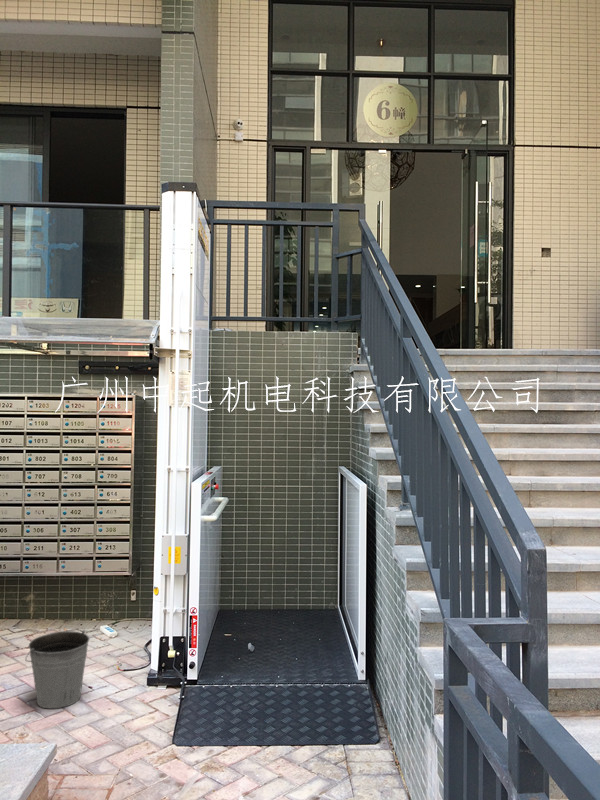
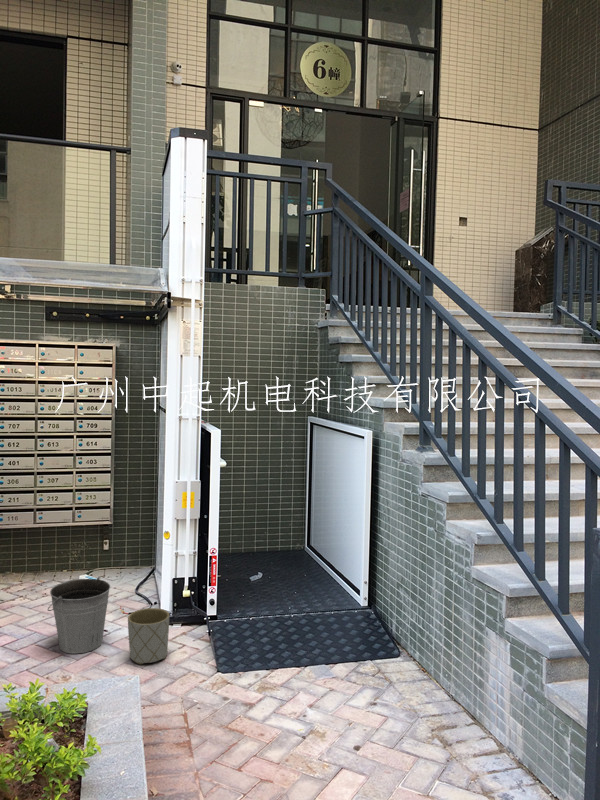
planter: none [92,668,135,728] -> present [128,608,169,665]

